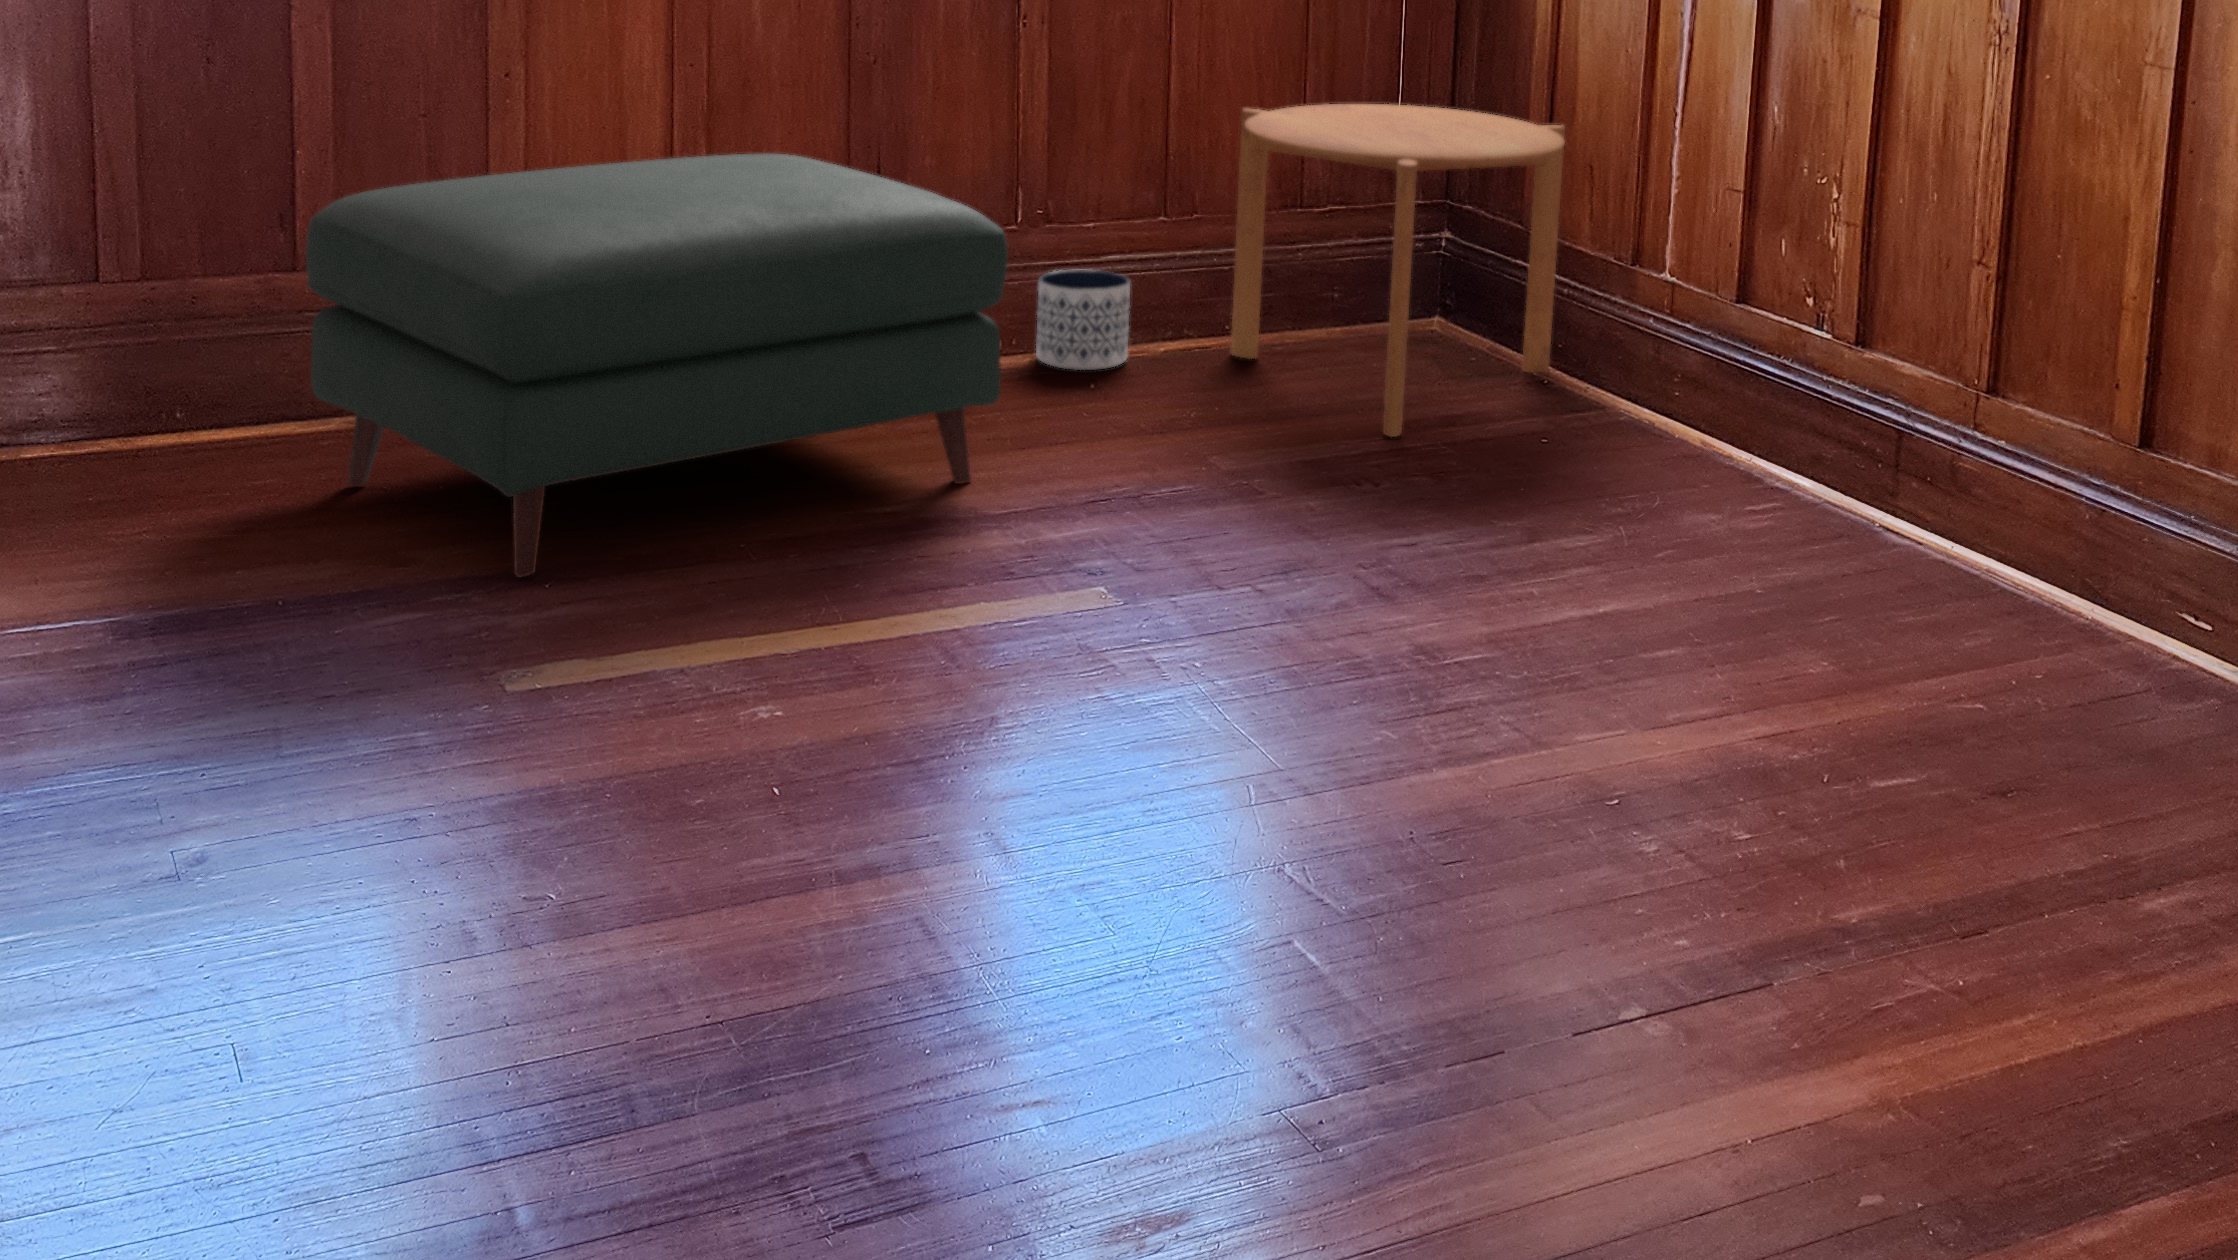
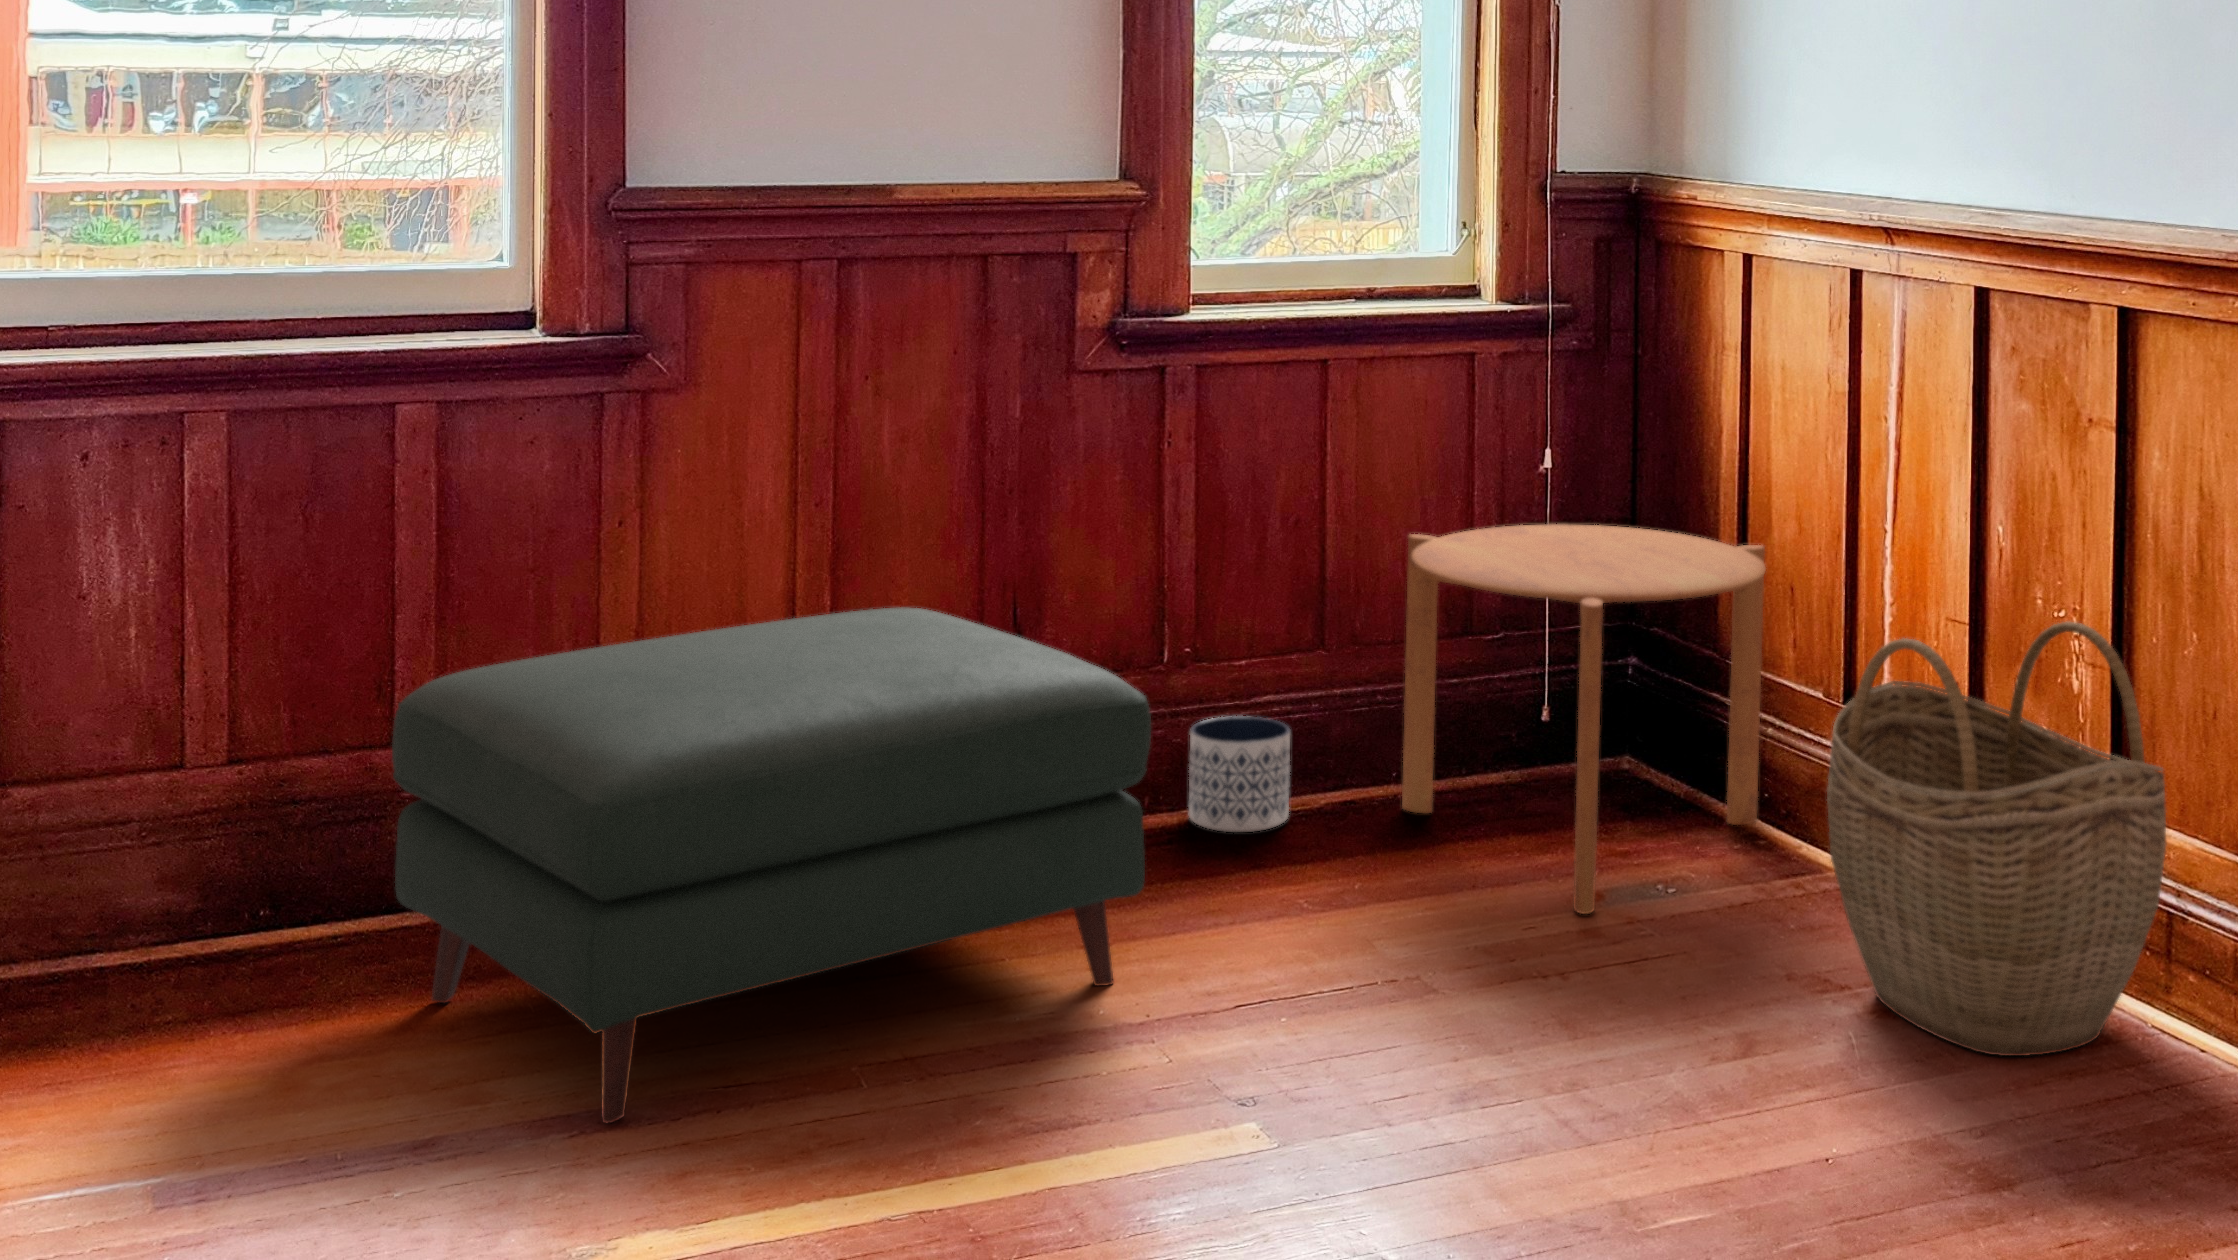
woven basket: none [1609,181,1901,545] -> present [1827,622,2166,1056]

